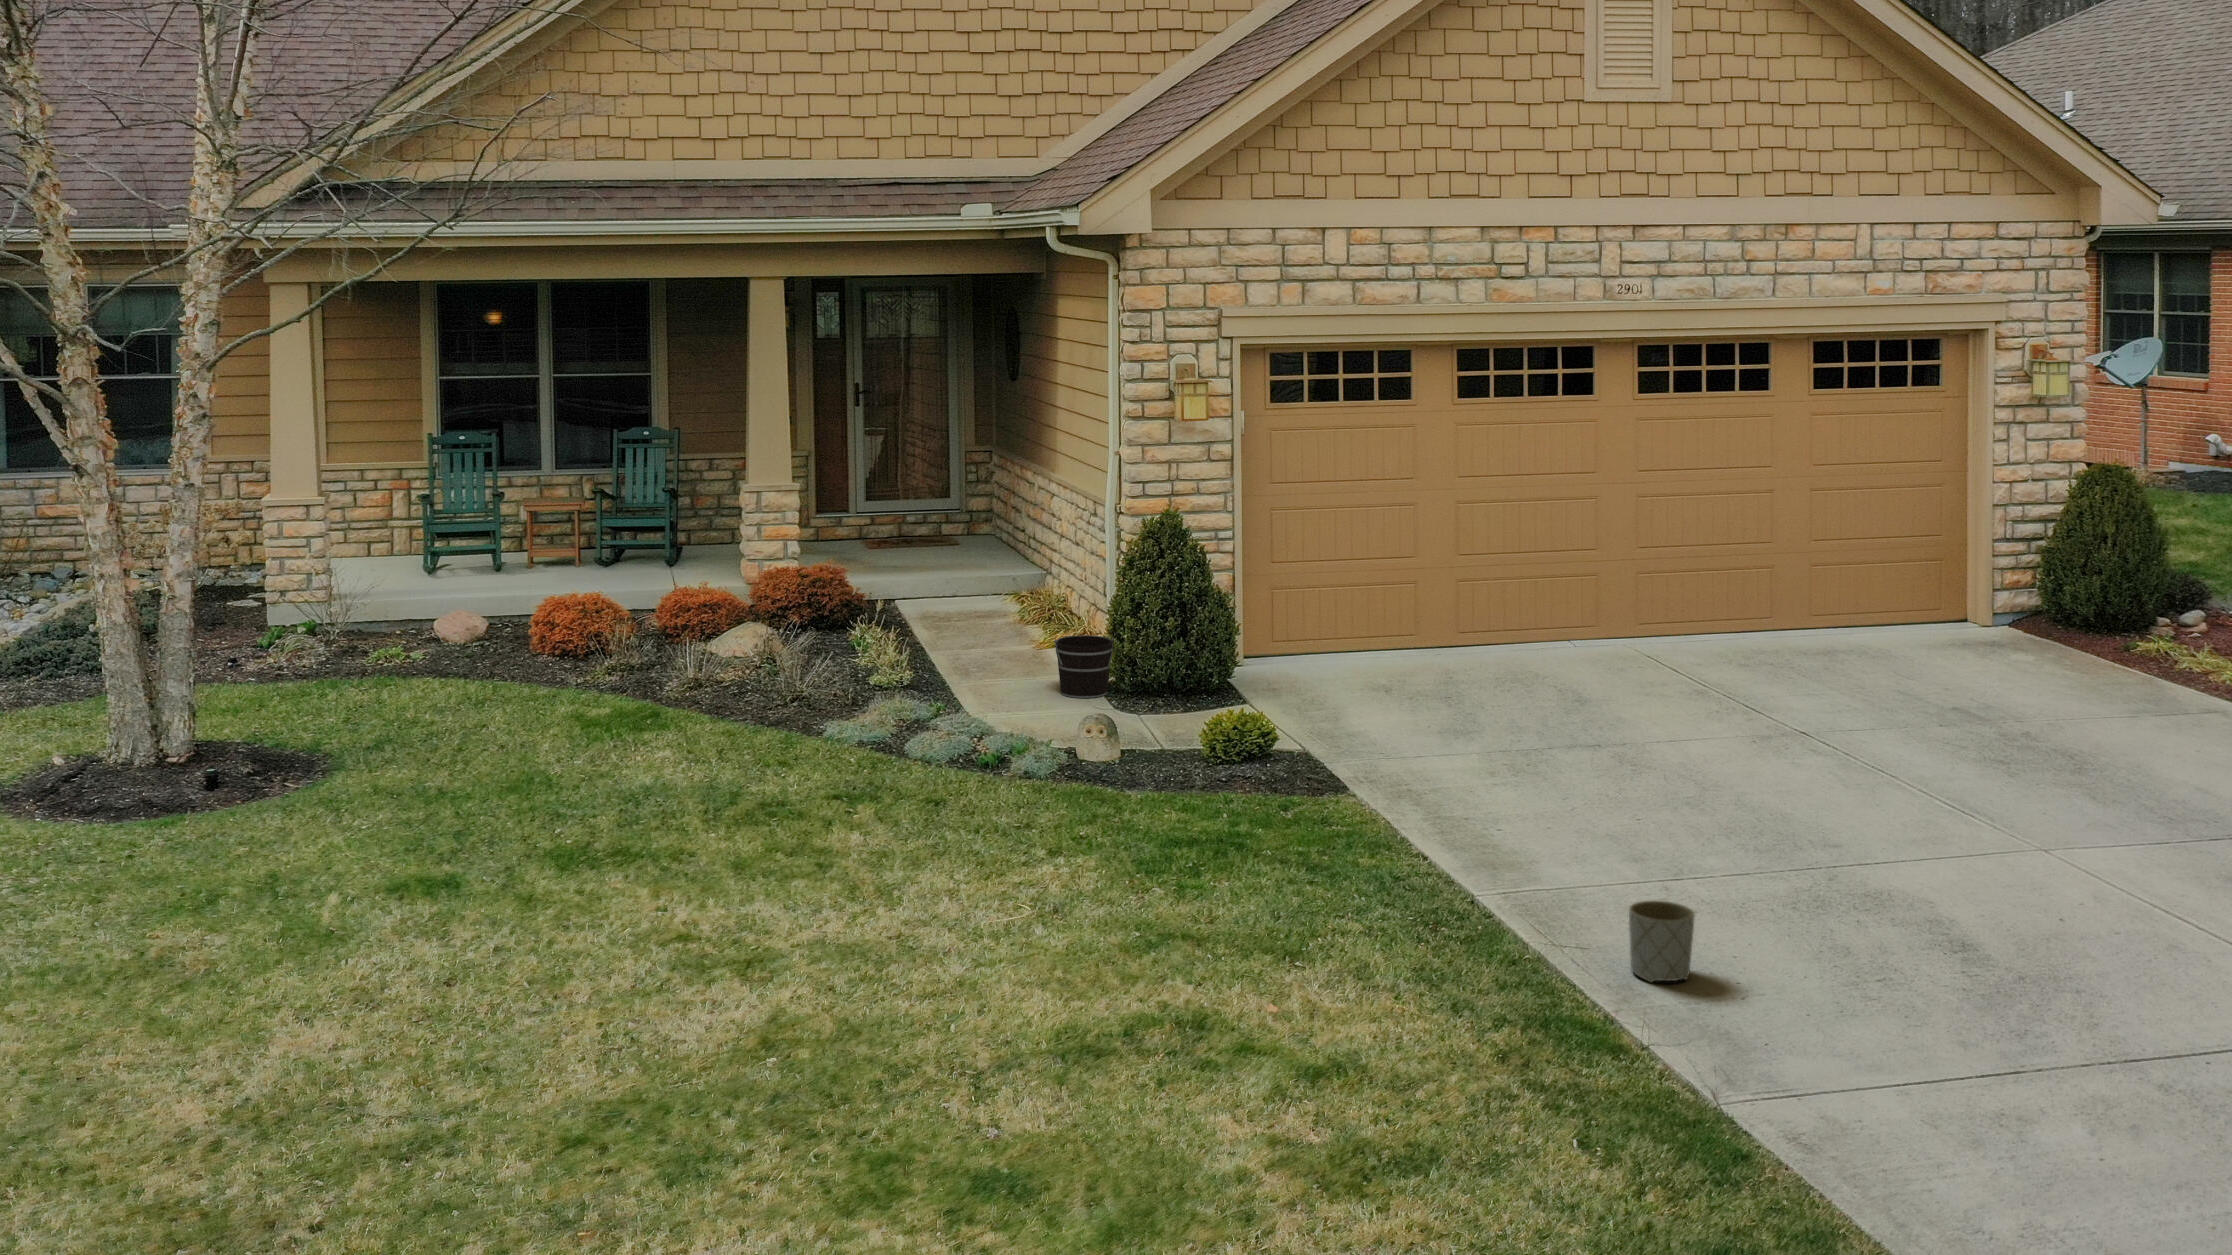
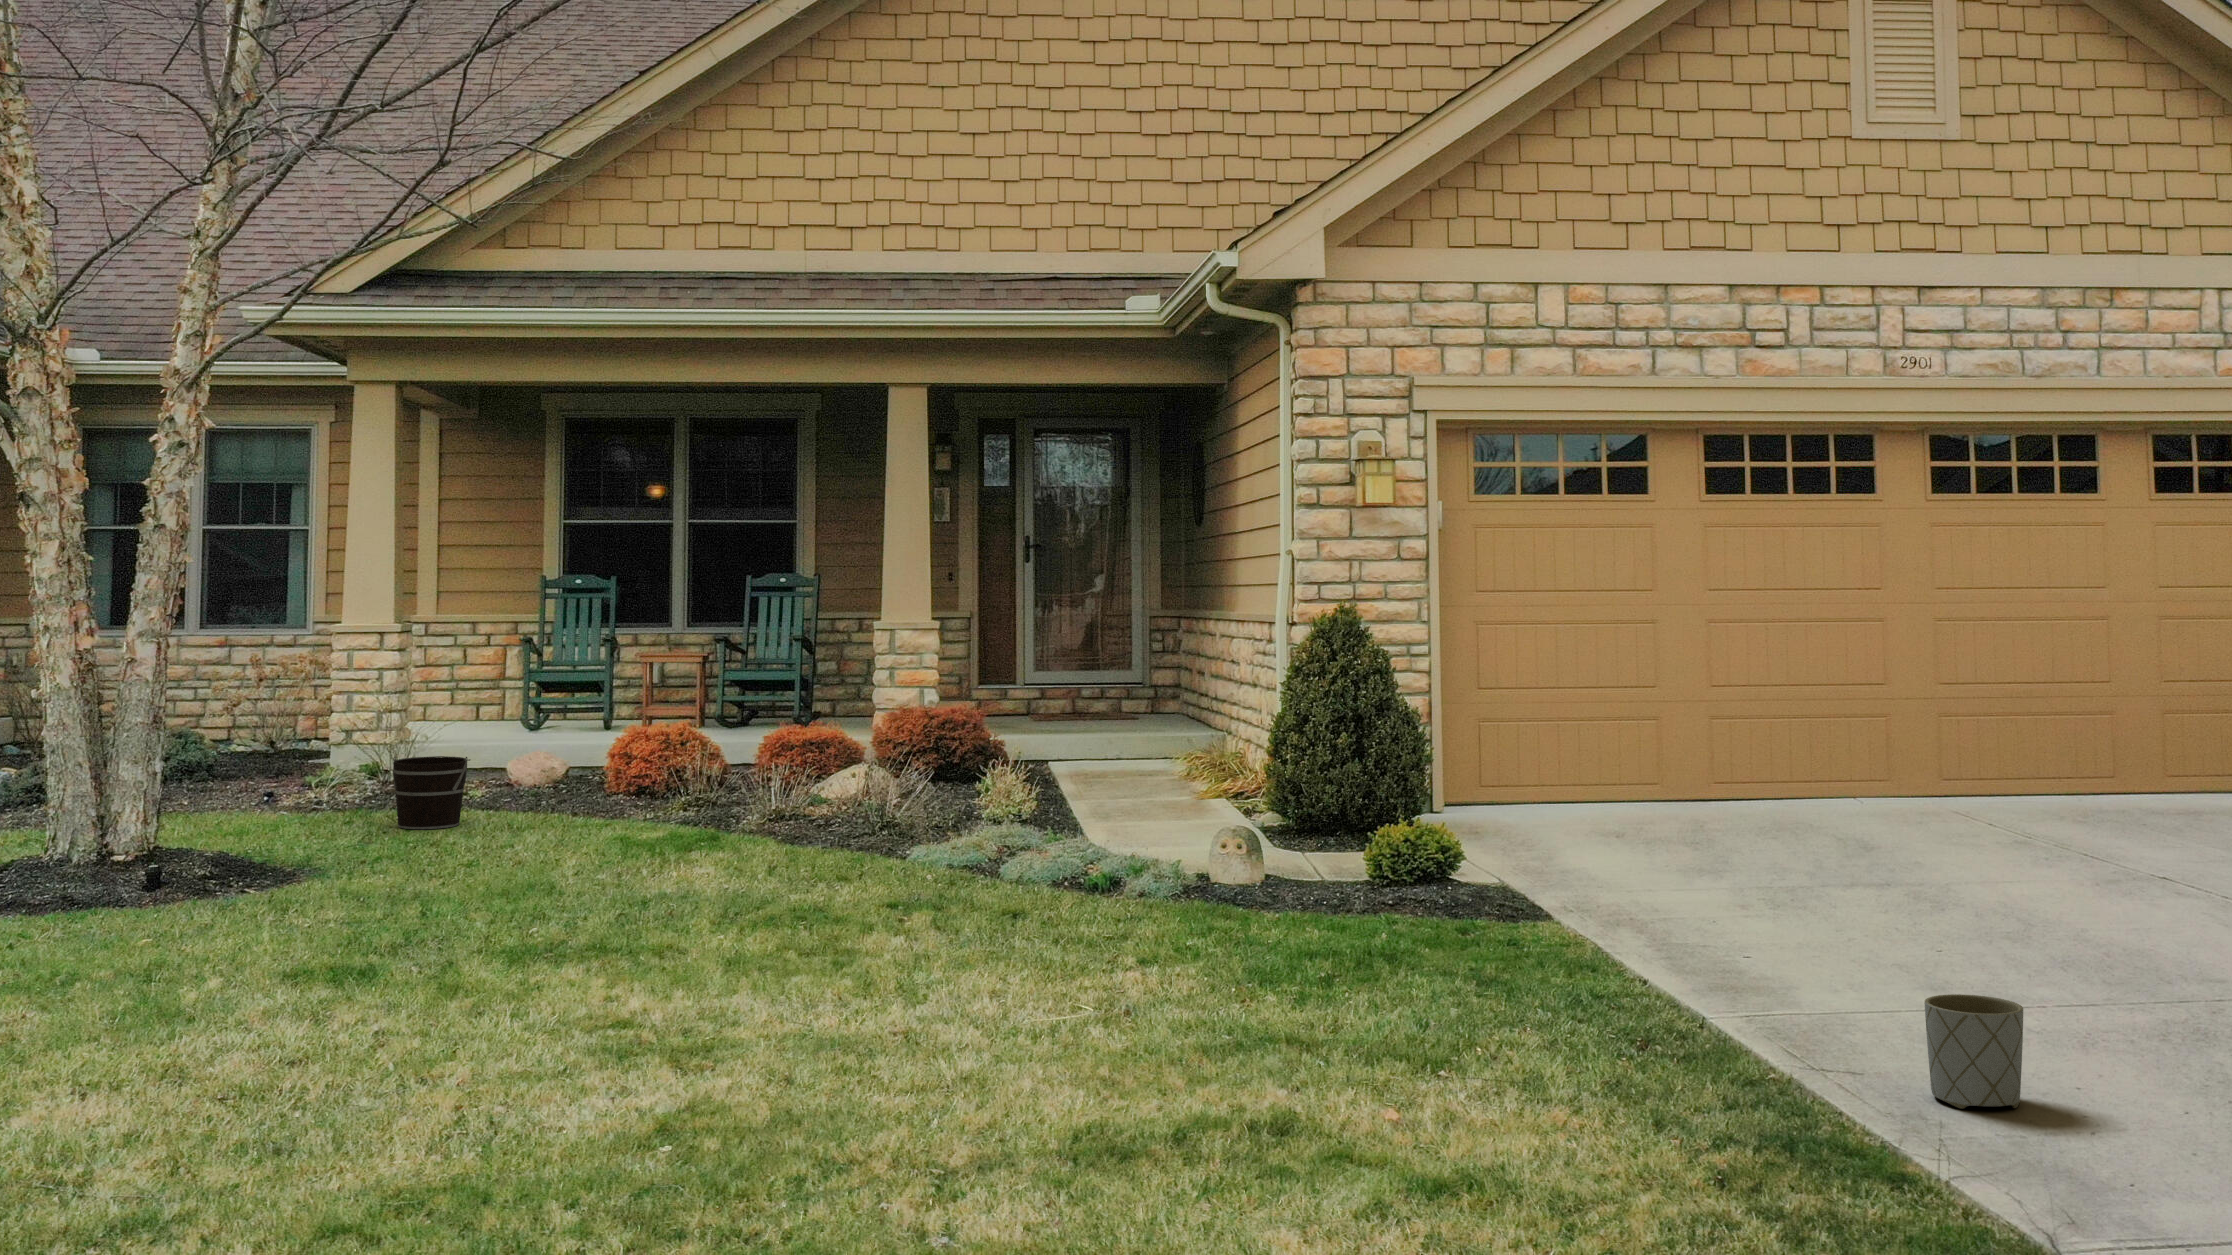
bucket: present [1054,635,1114,698] -> present [393,756,470,829]

